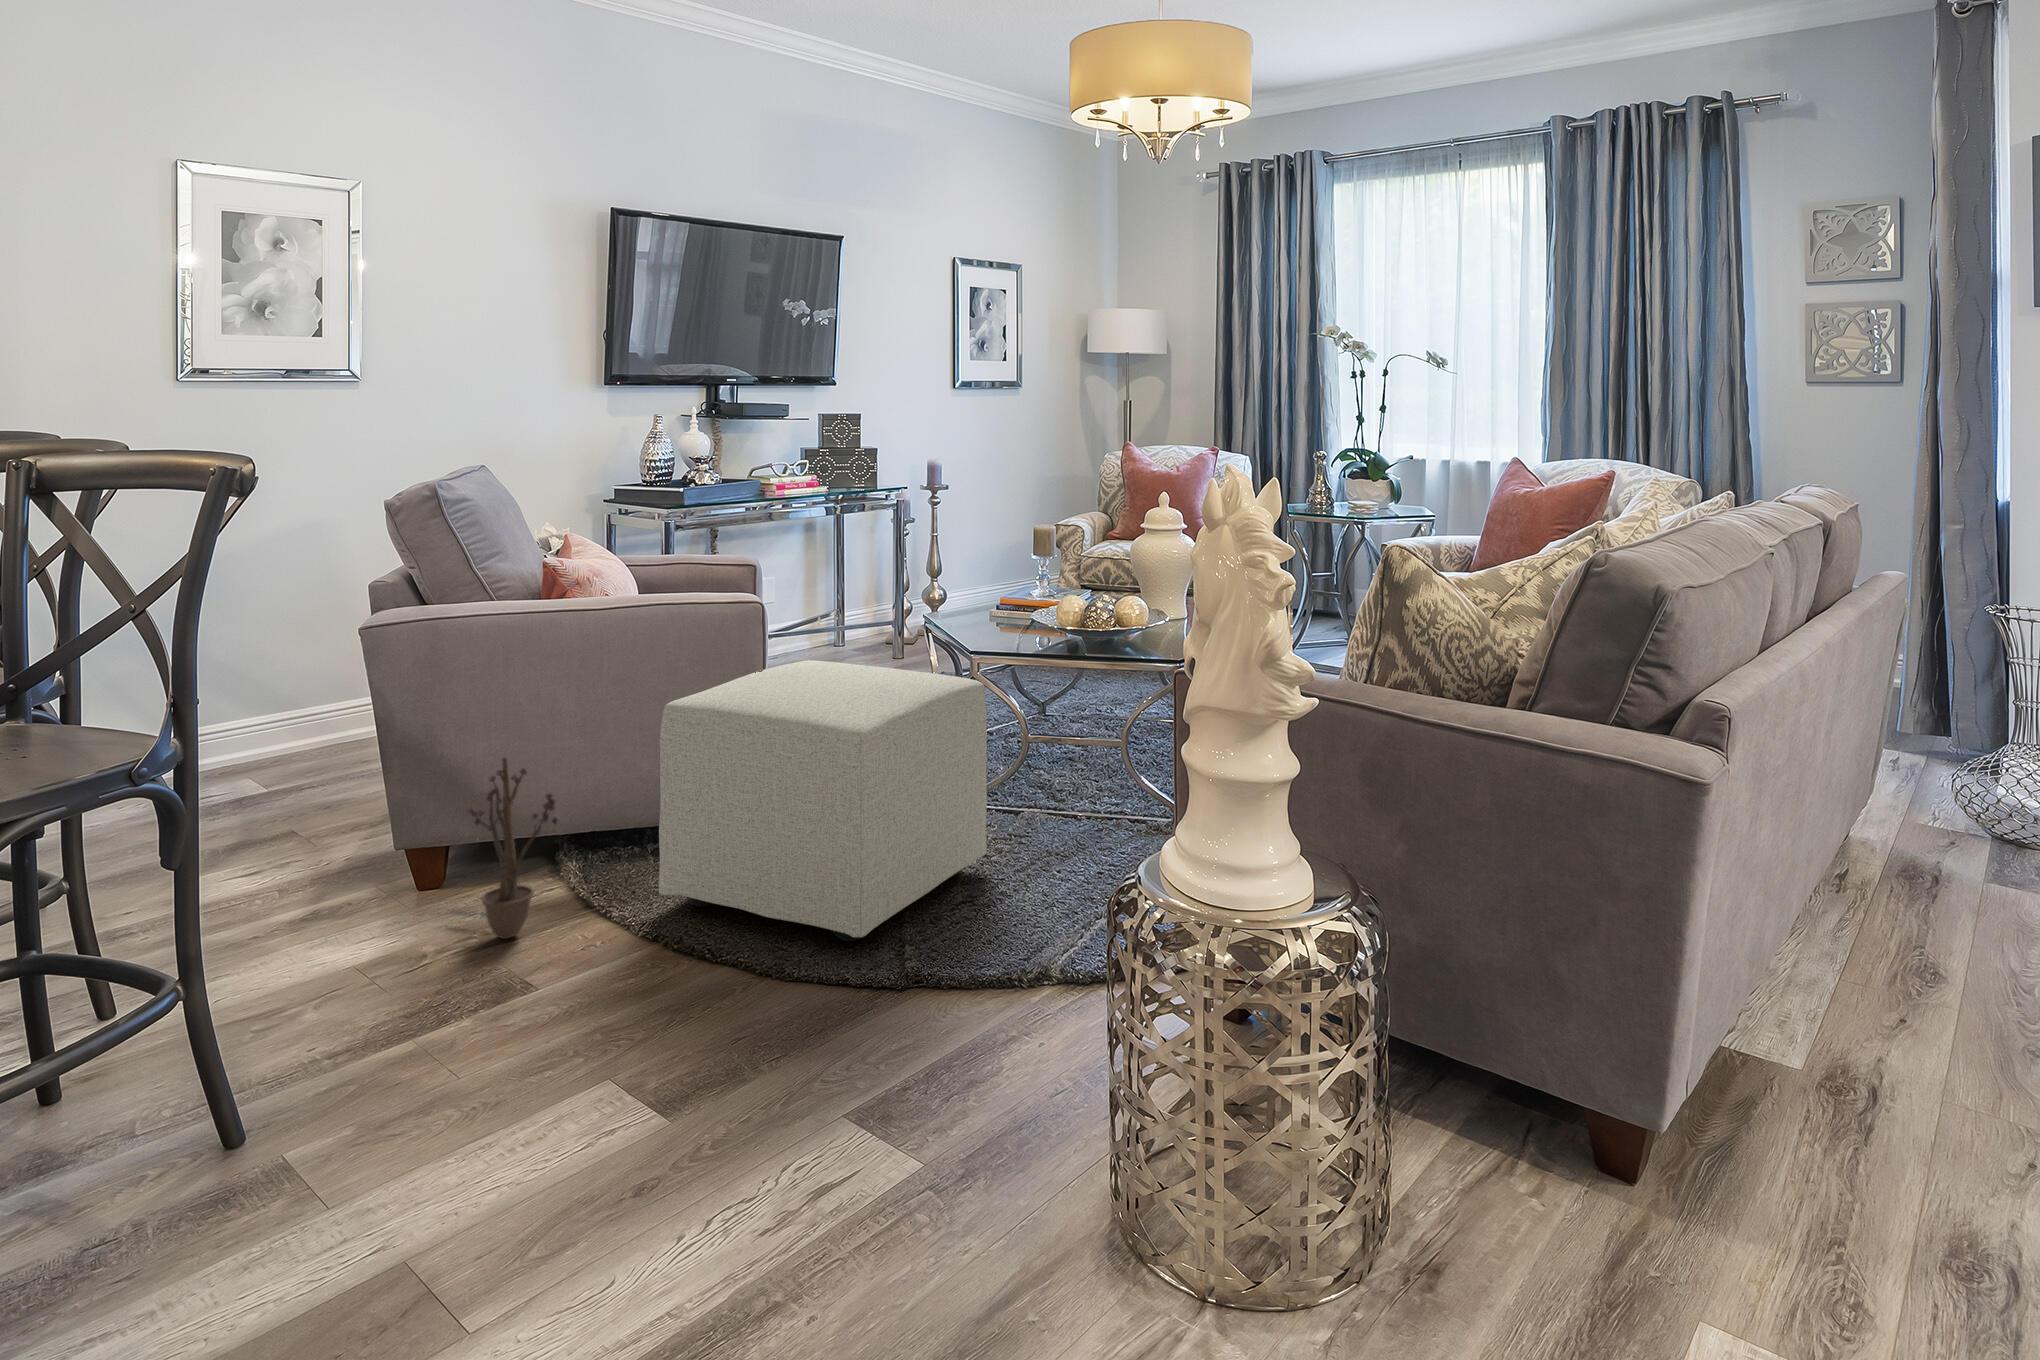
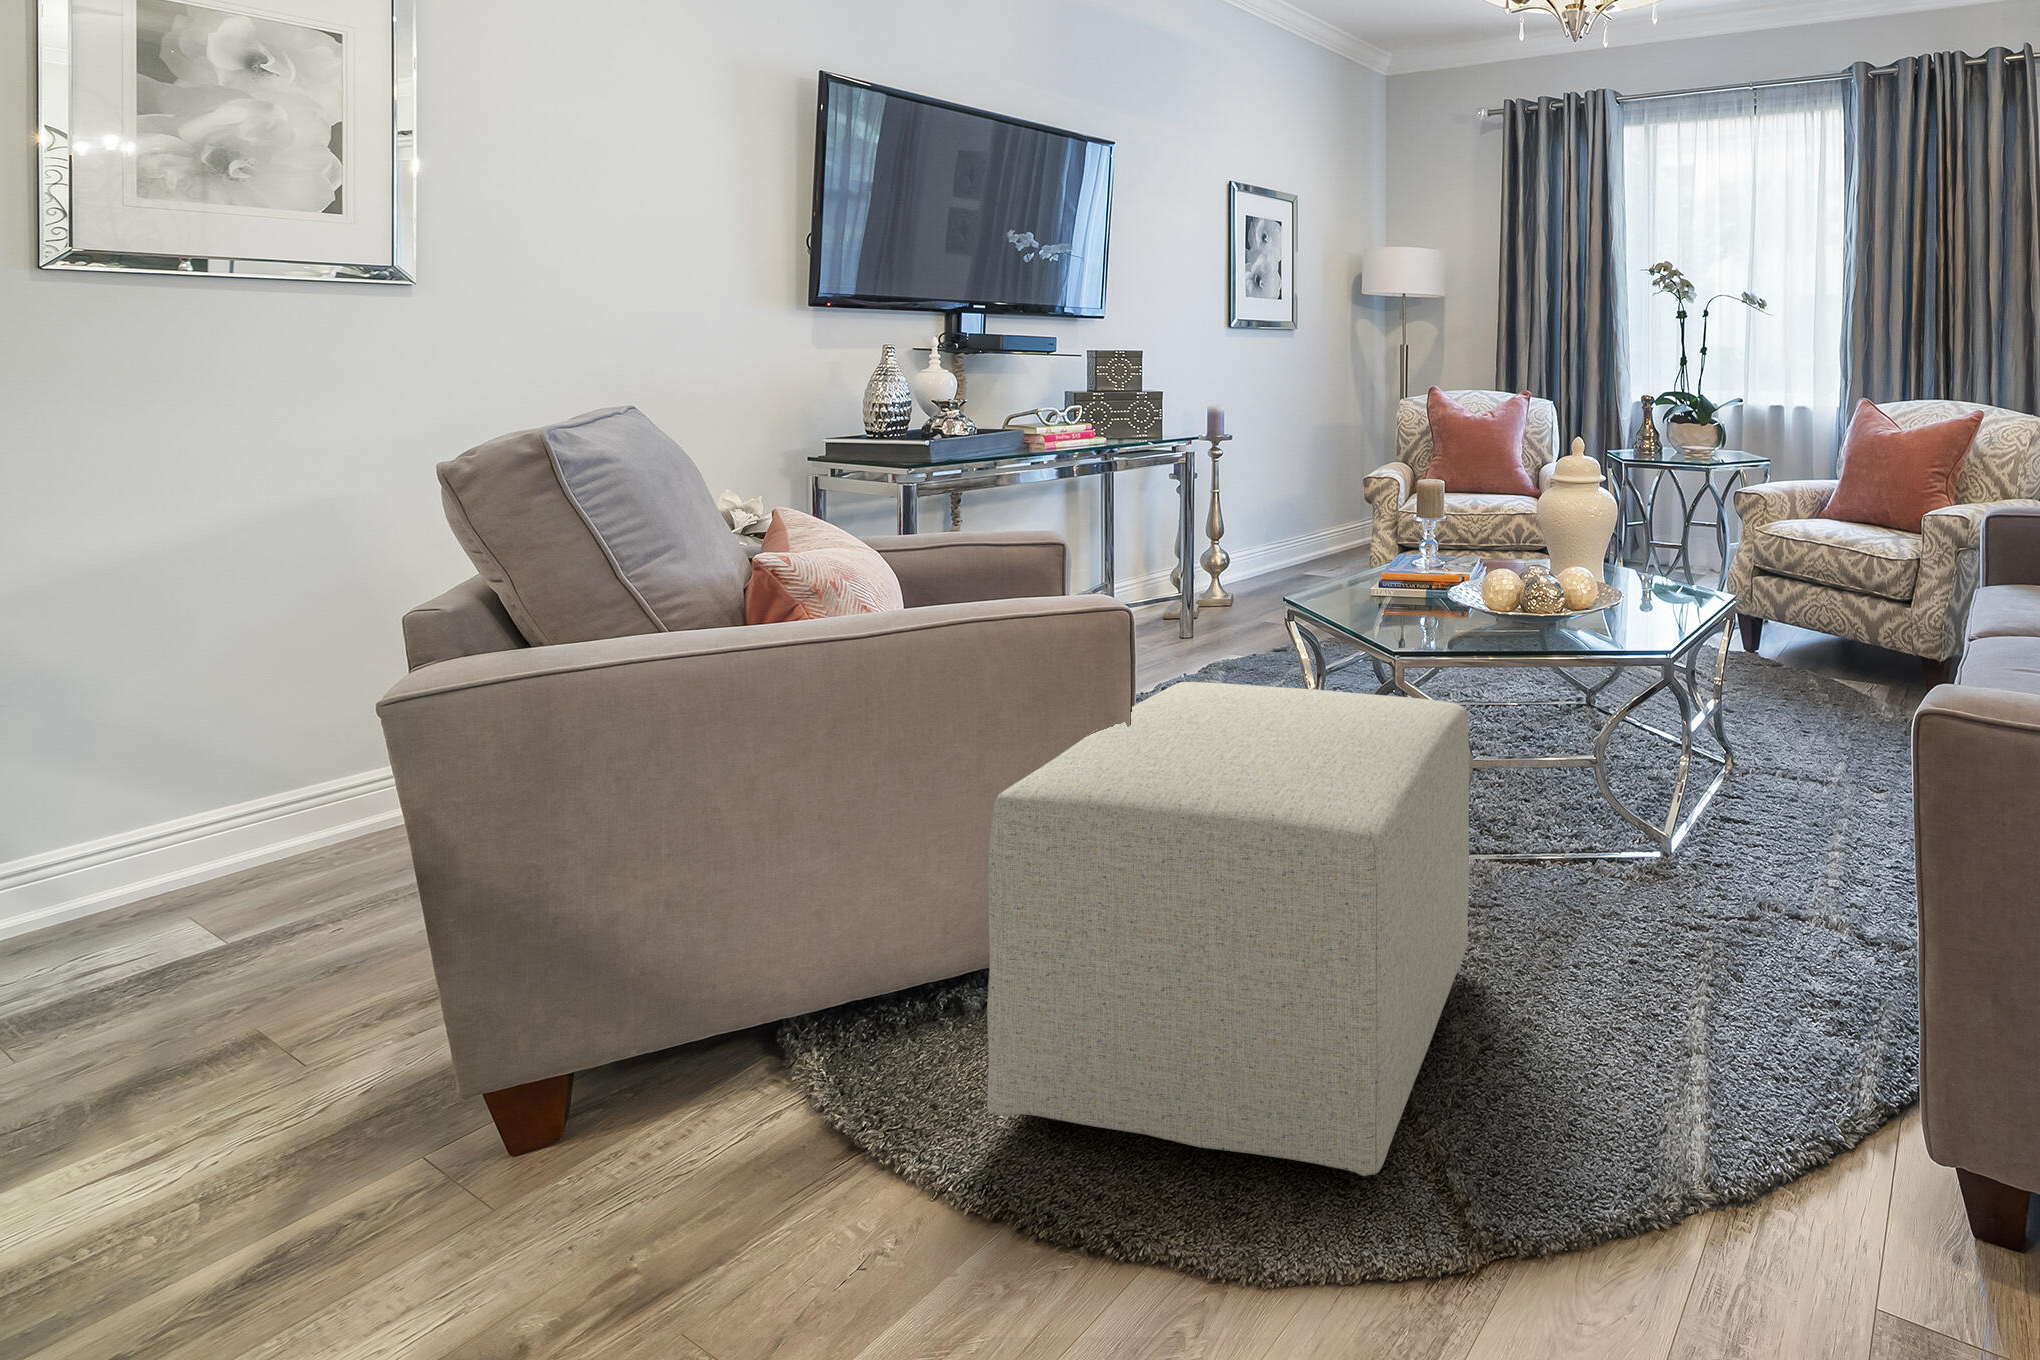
decorative plant: present [453,758,557,939] -> none [582,936,806,1277]

